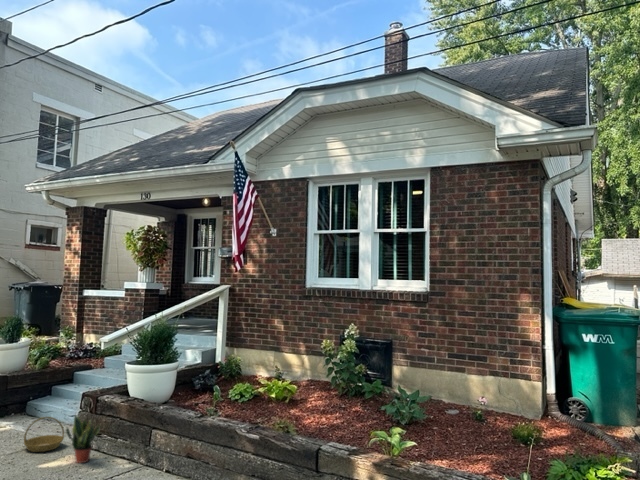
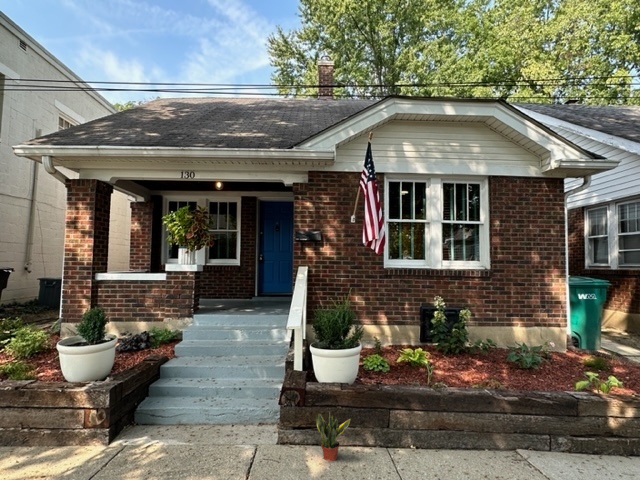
basket: present [24,417,64,452] -> none [241,420,281,463]

